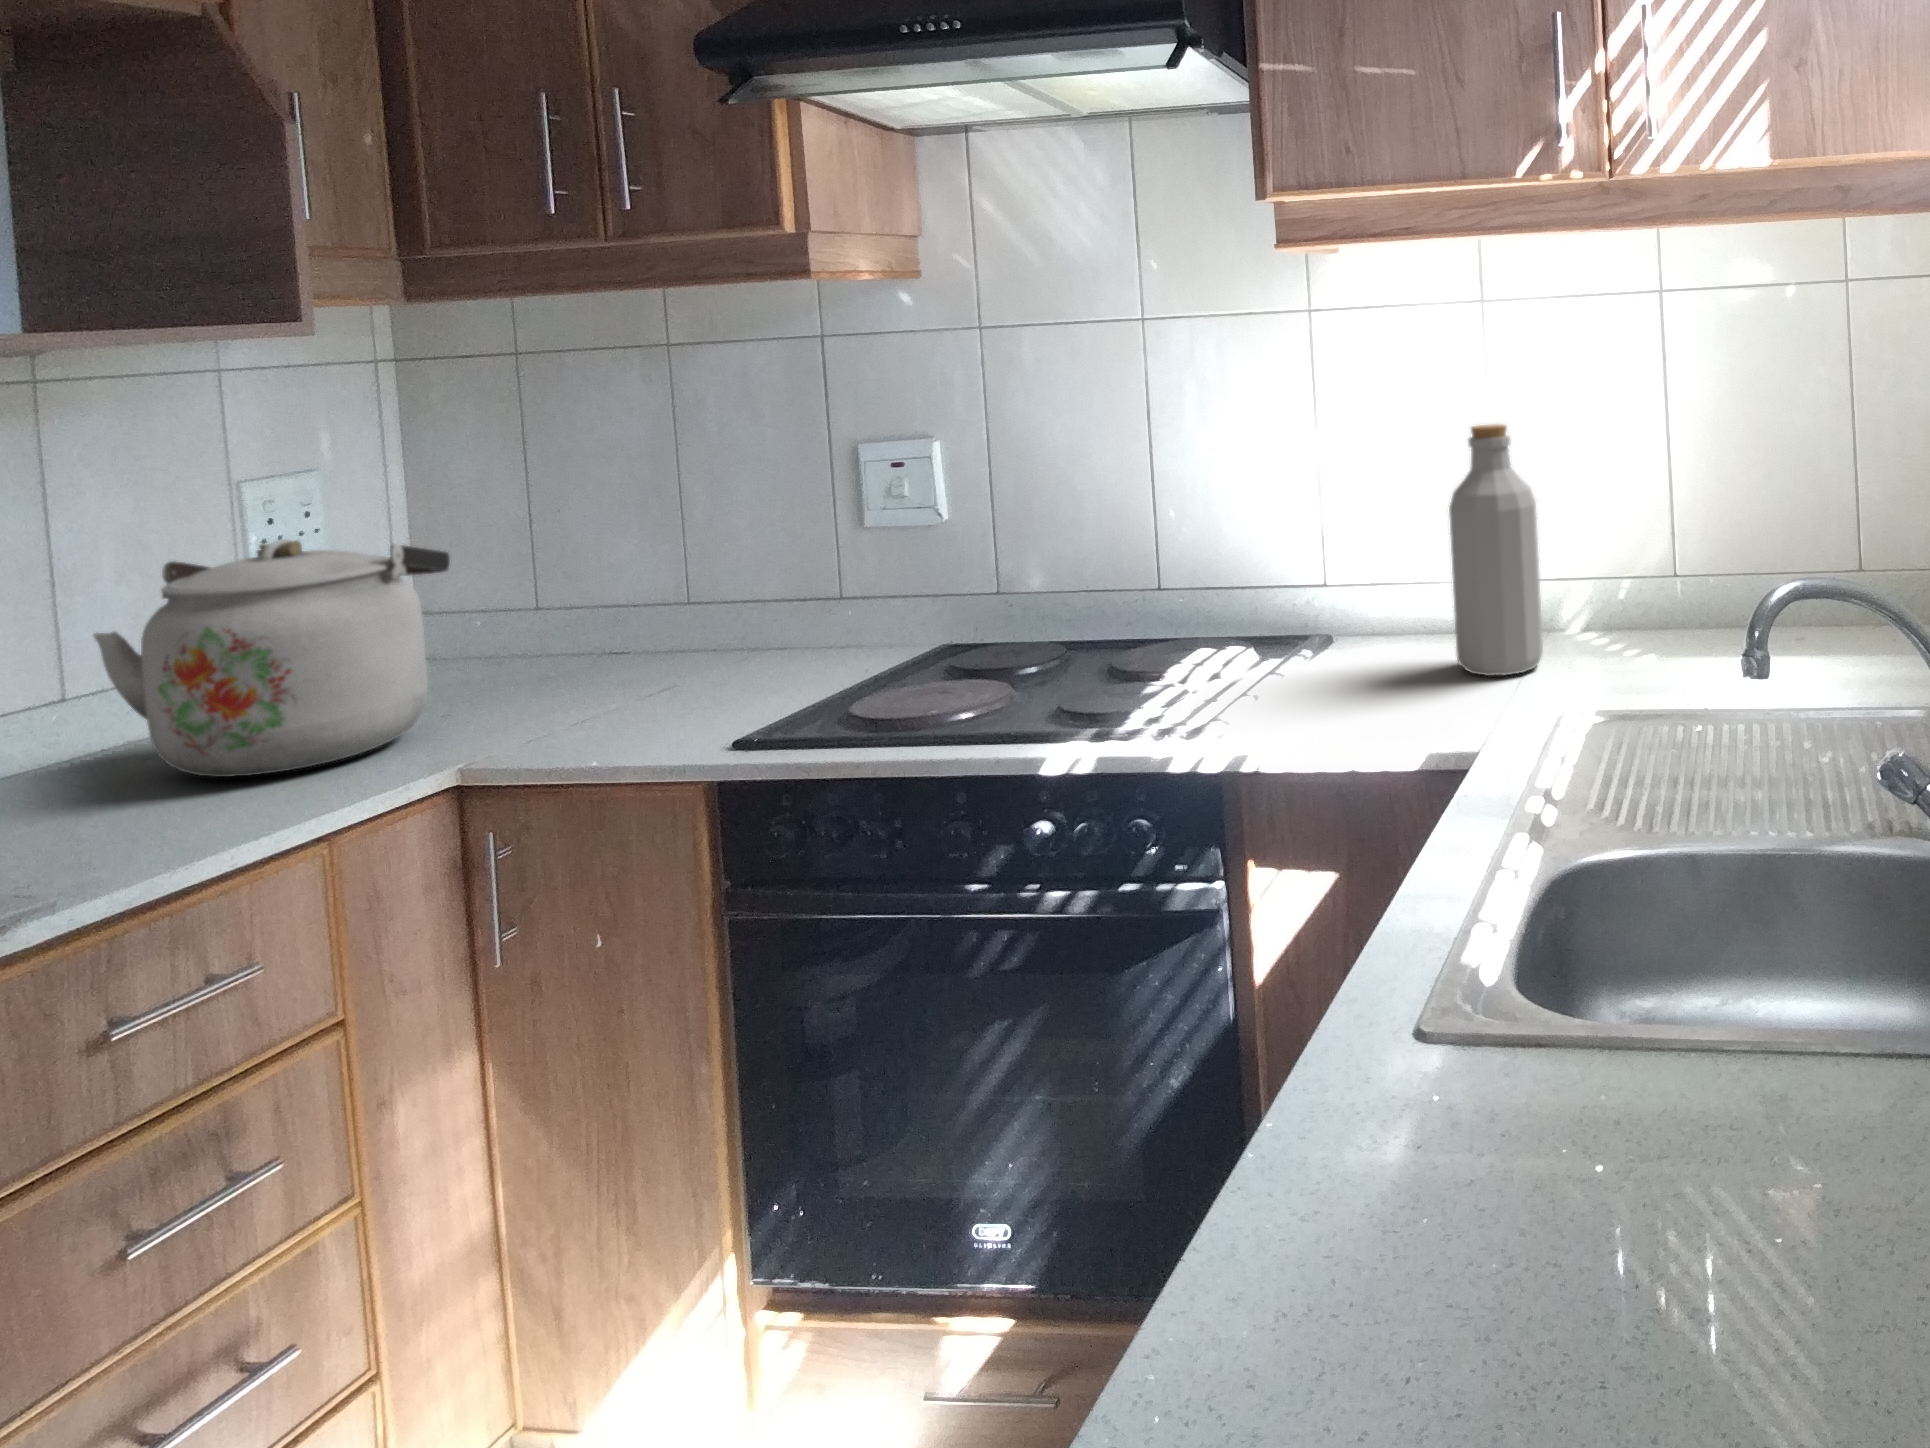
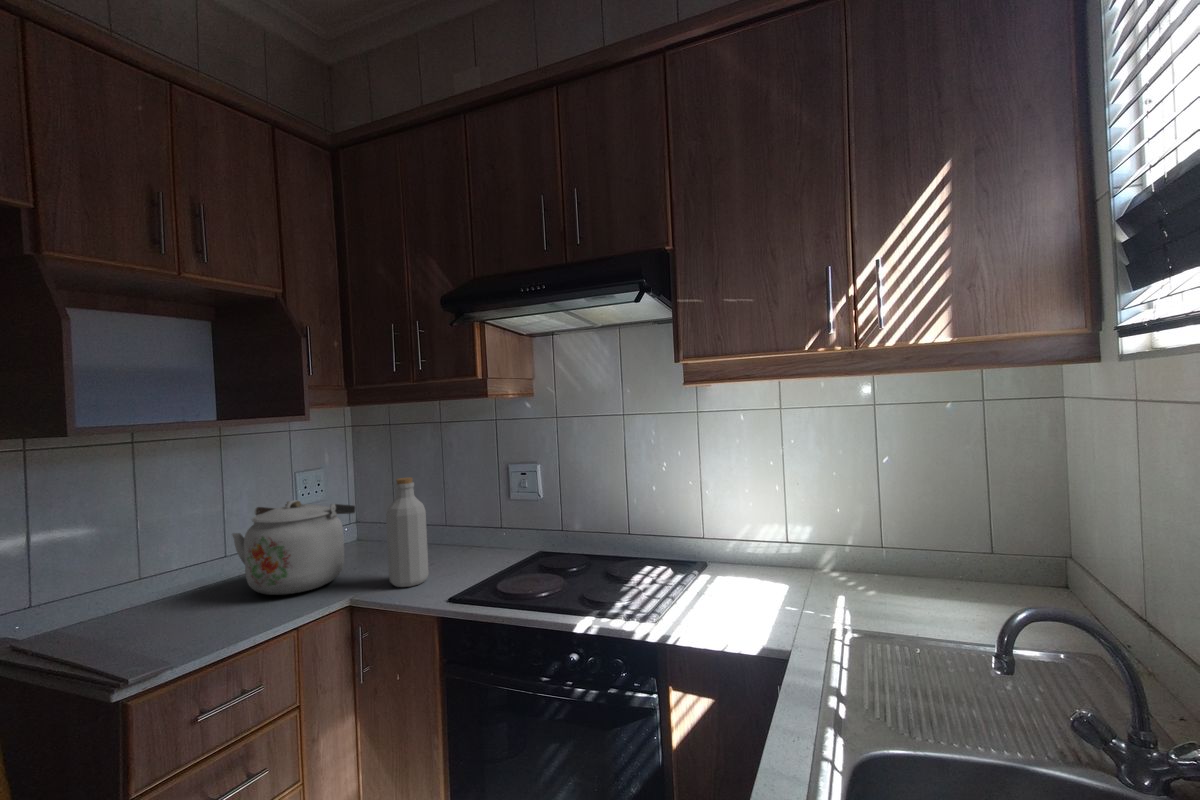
bottle: present [1449,424,1543,676] -> present [386,478,429,587]

